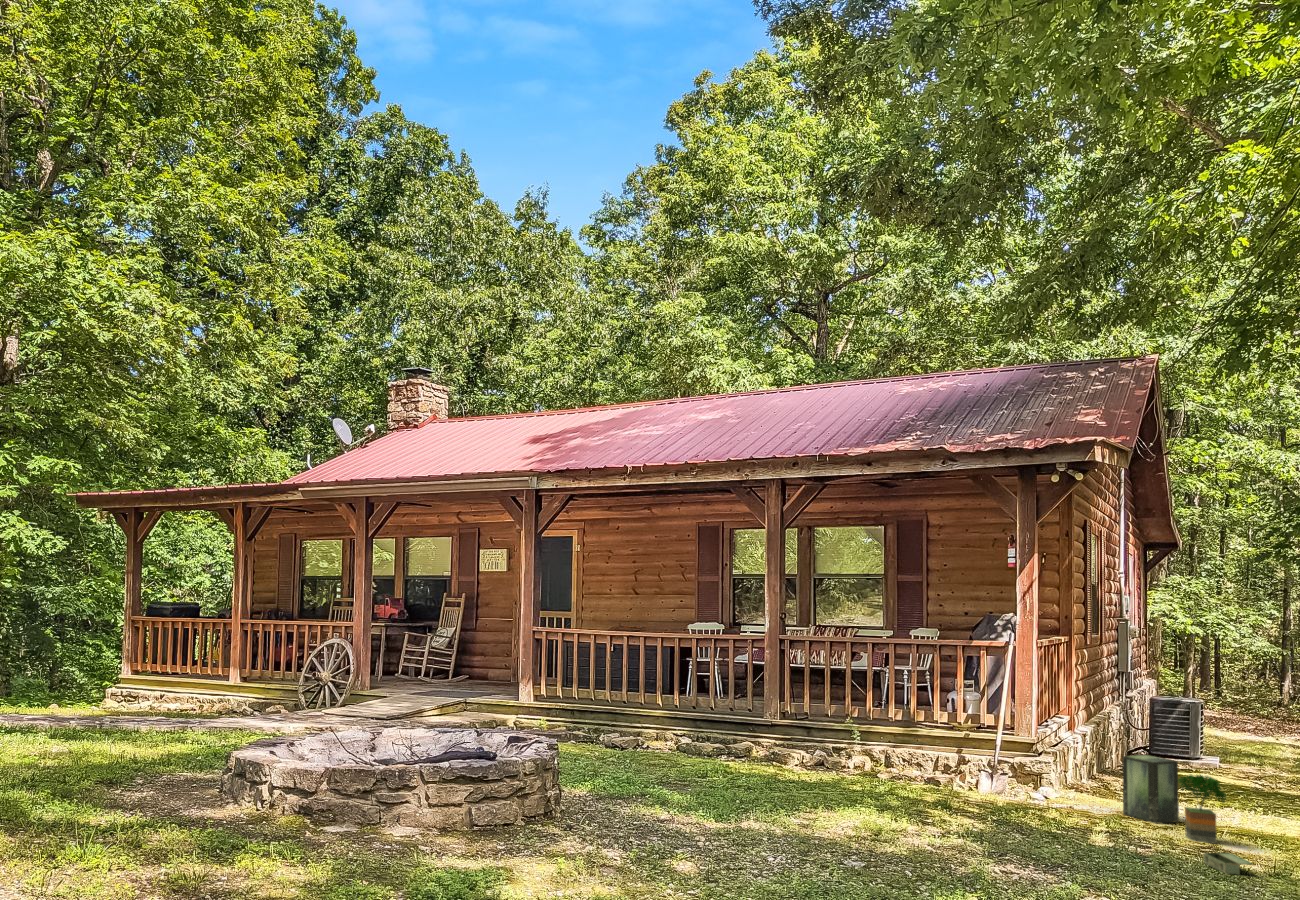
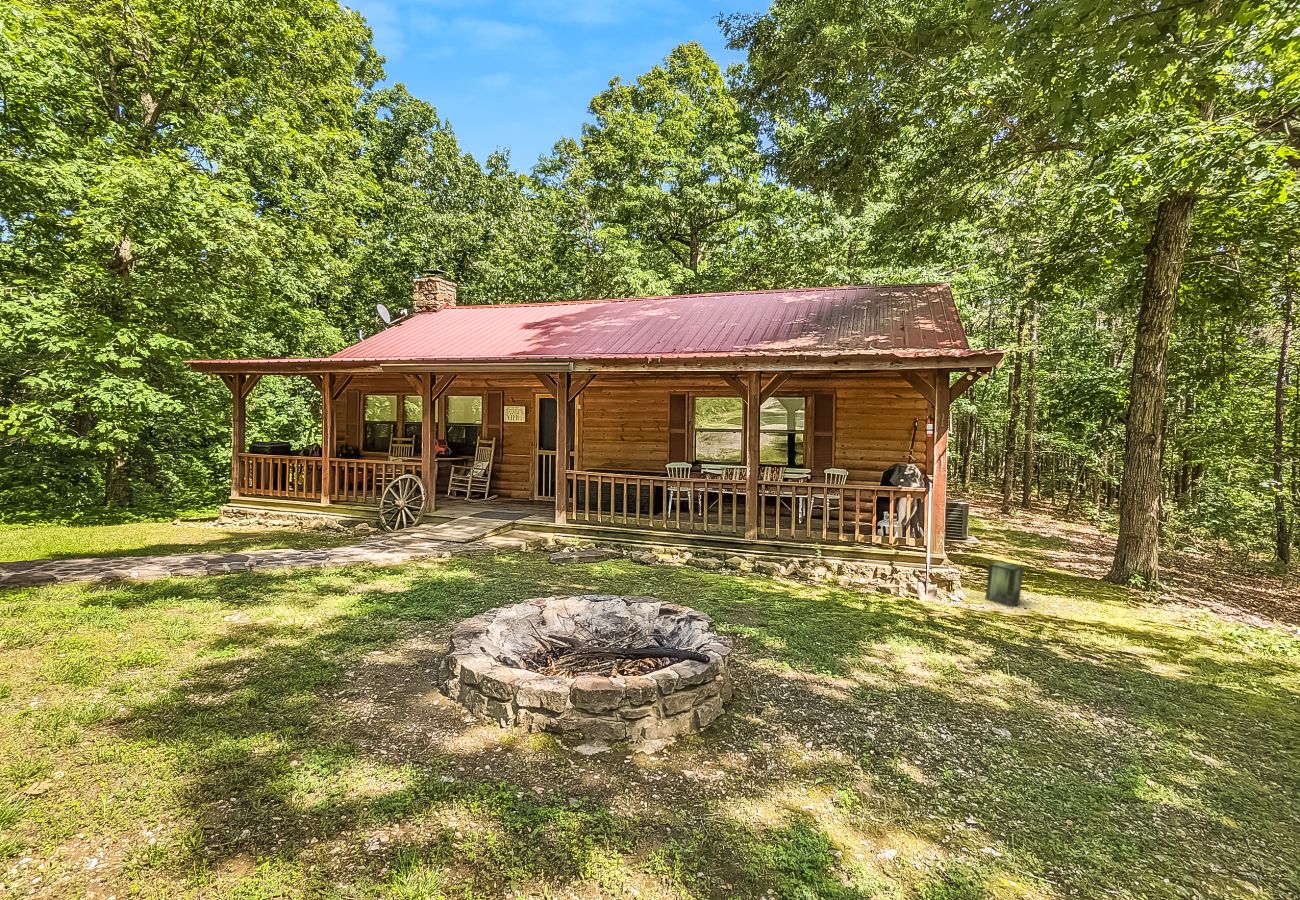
potted tree: present [1178,774,1226,844] -> none [1040,581,1078,626]
toolbox: present [1204,852,1252,875] -> none [1093,644,1134,663]

